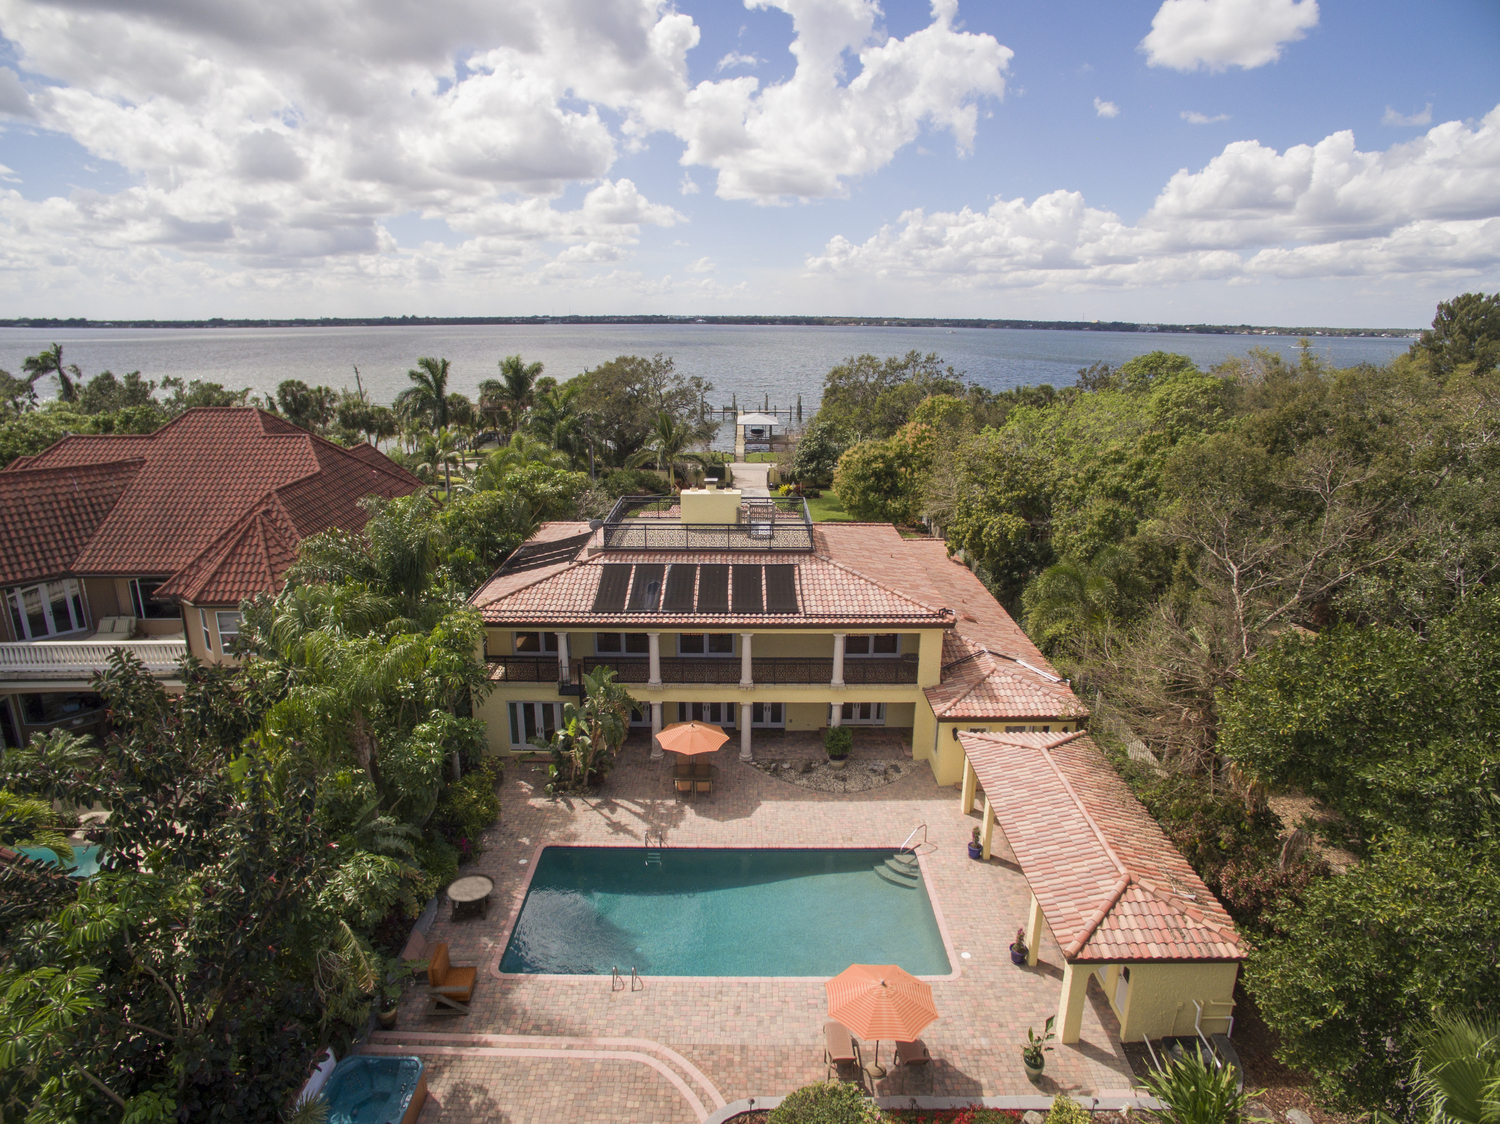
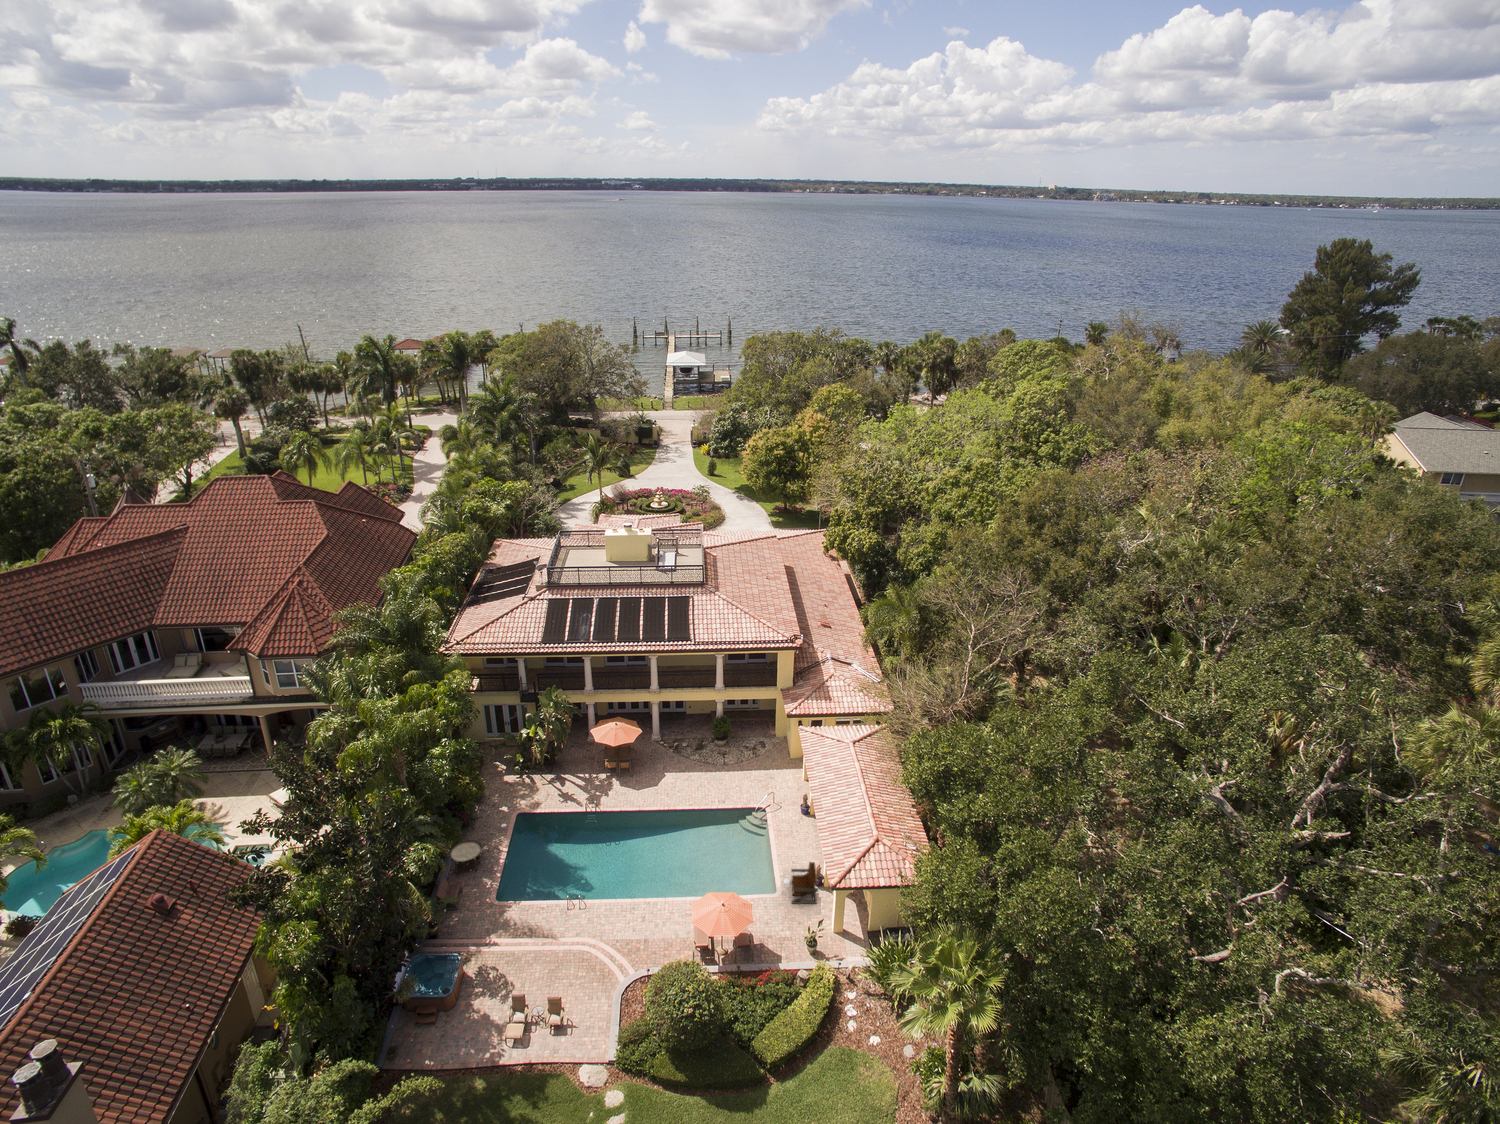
lounge chair: present [423,943,480,1015] -> present [791,862,818,904]

